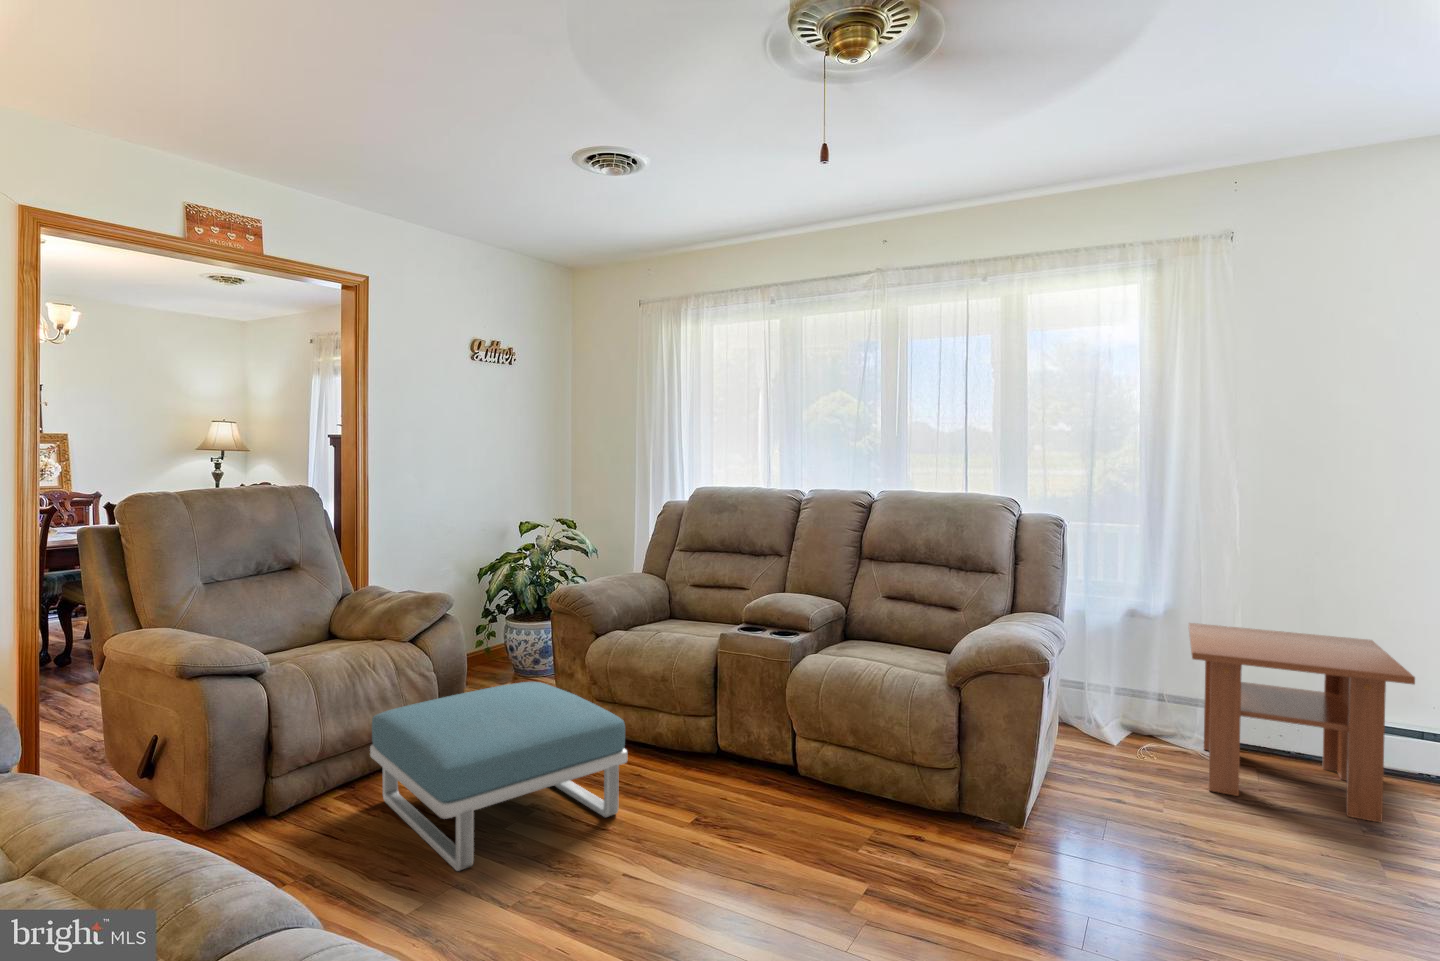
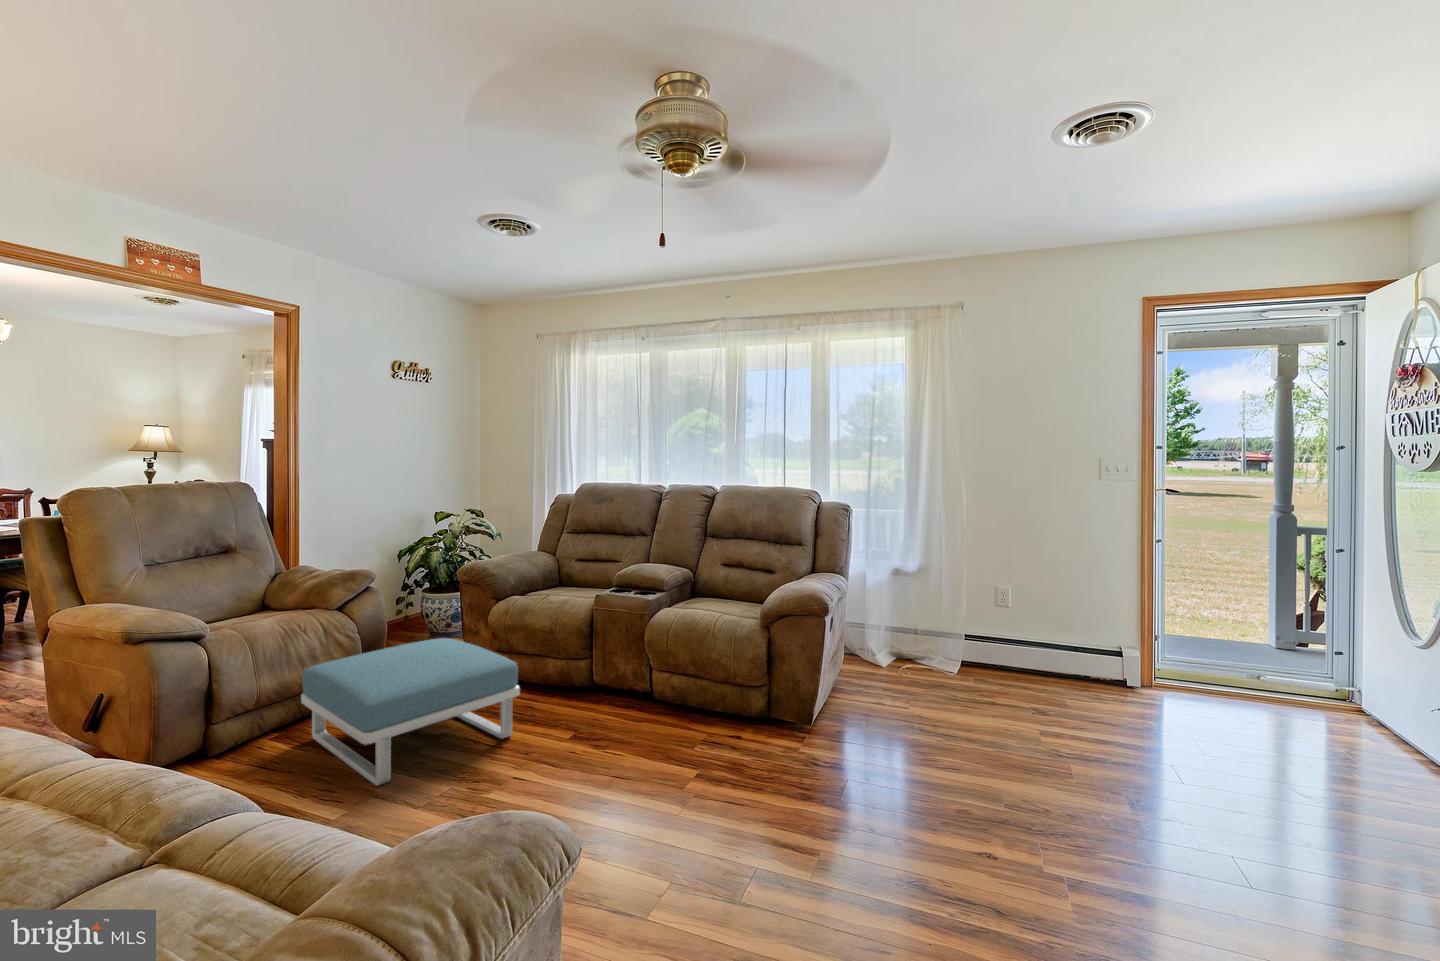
coffee table: present [1188,623,1415,823] -> none [929,578,1062,707]

